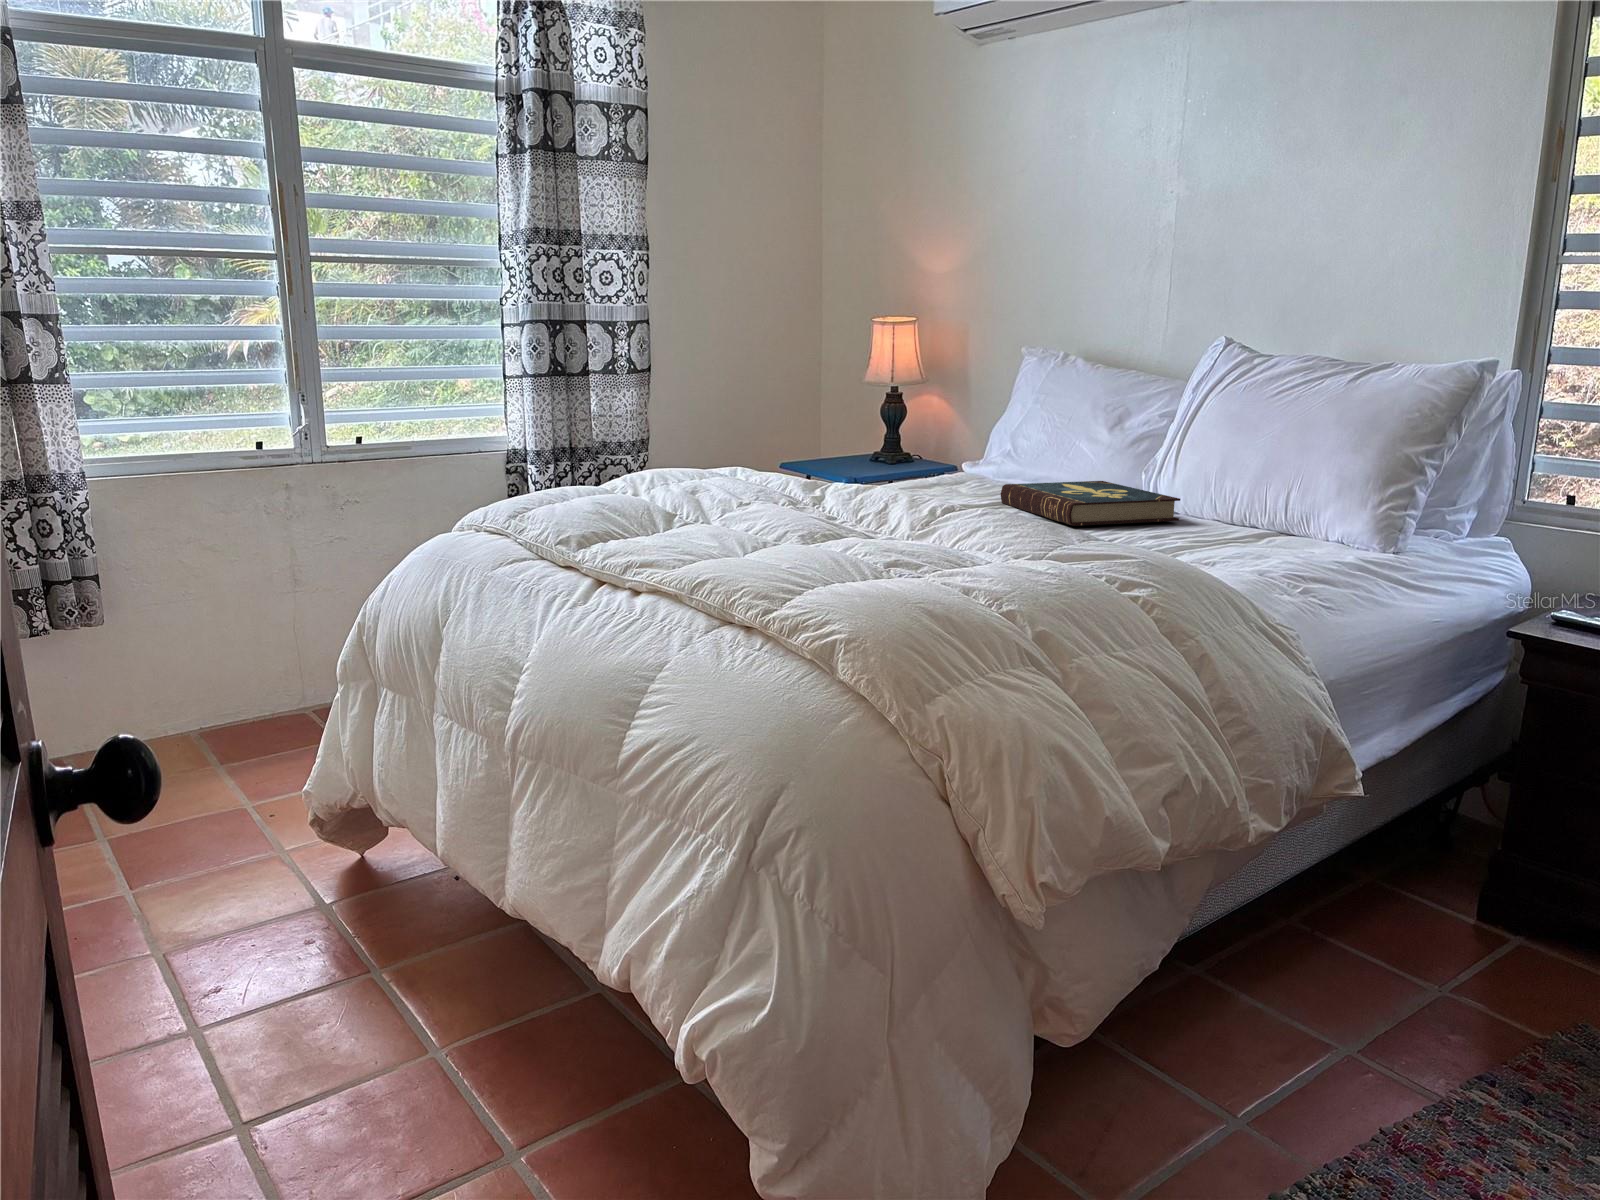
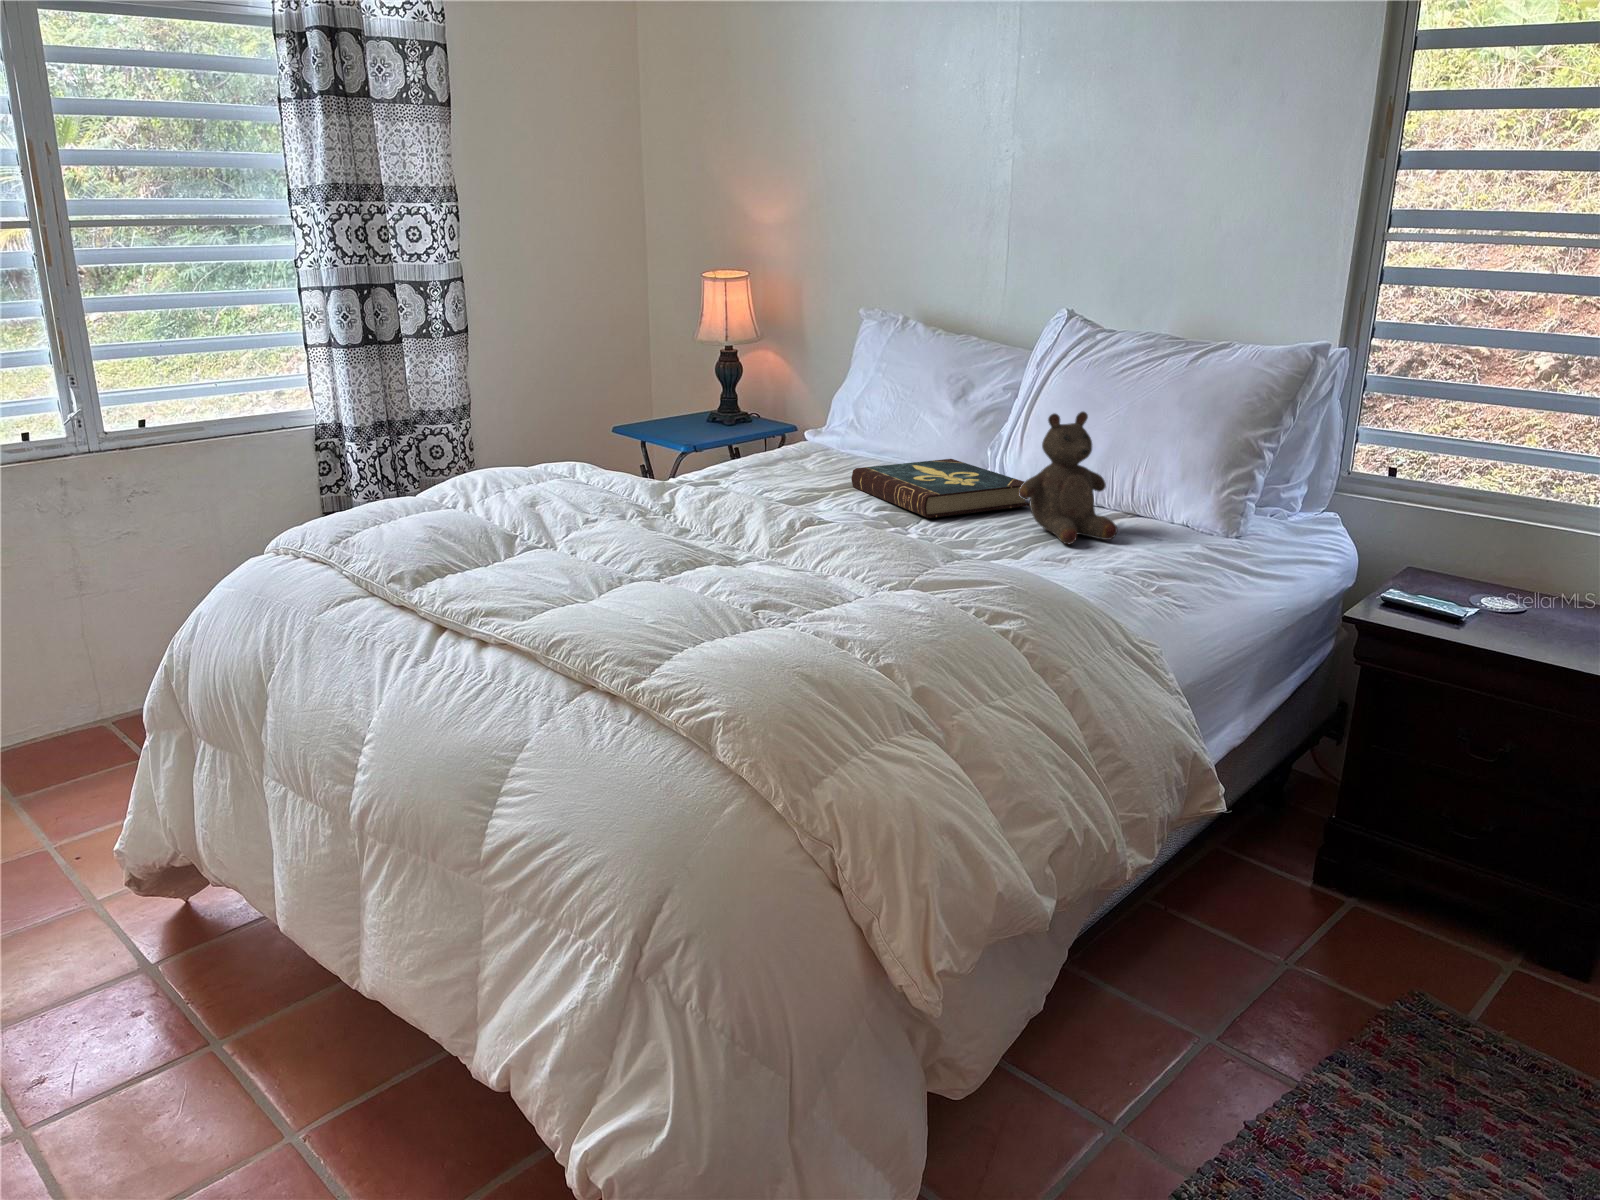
stuffed bear: none [1164,420,1266,549] -> present [1019,412,1117,544]

